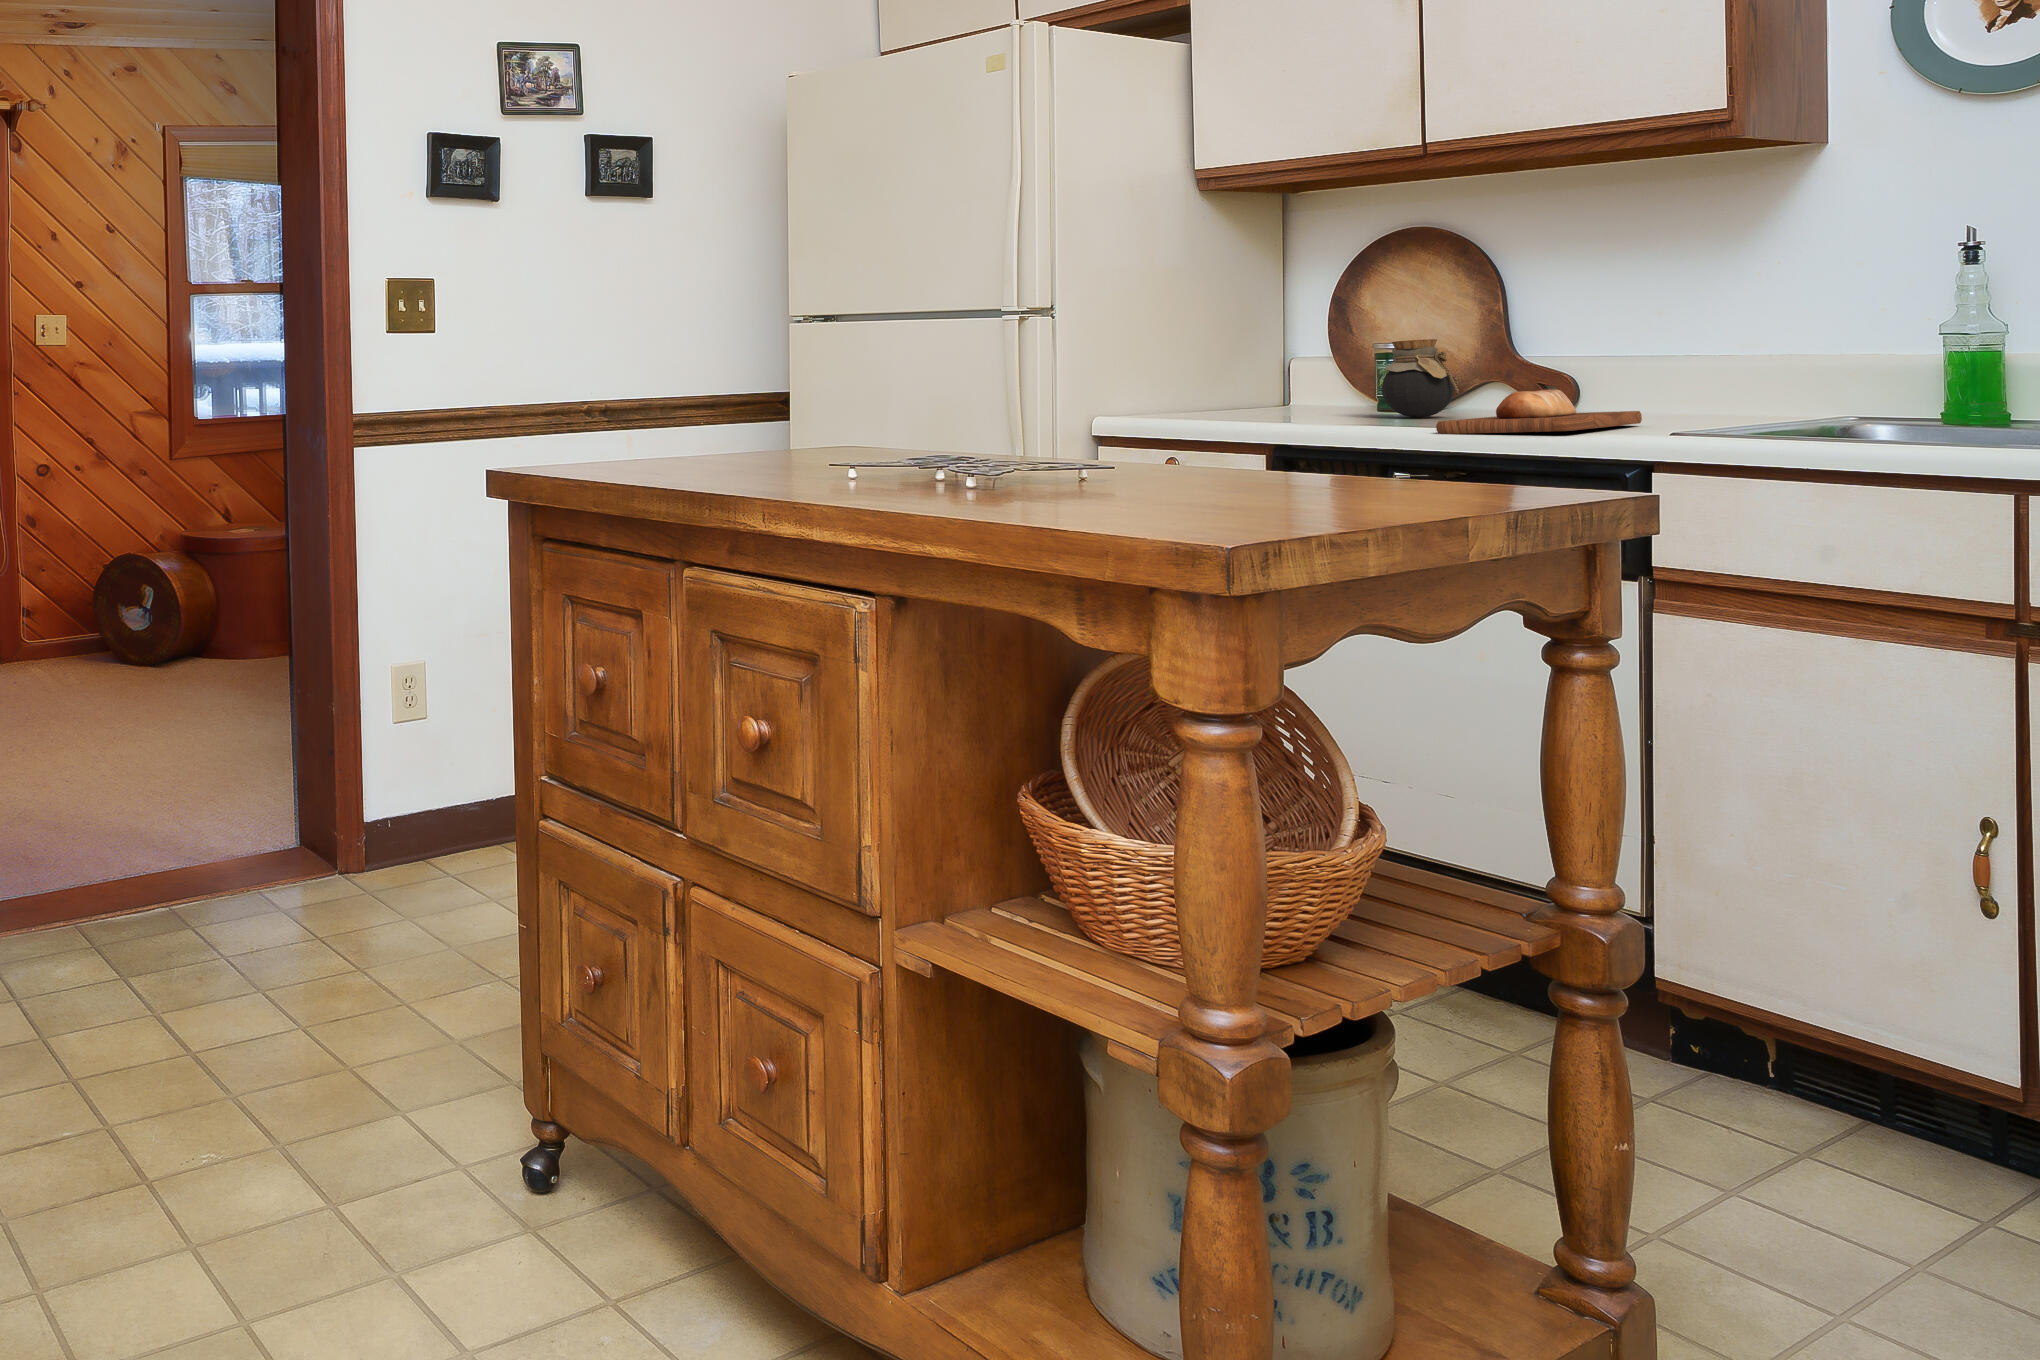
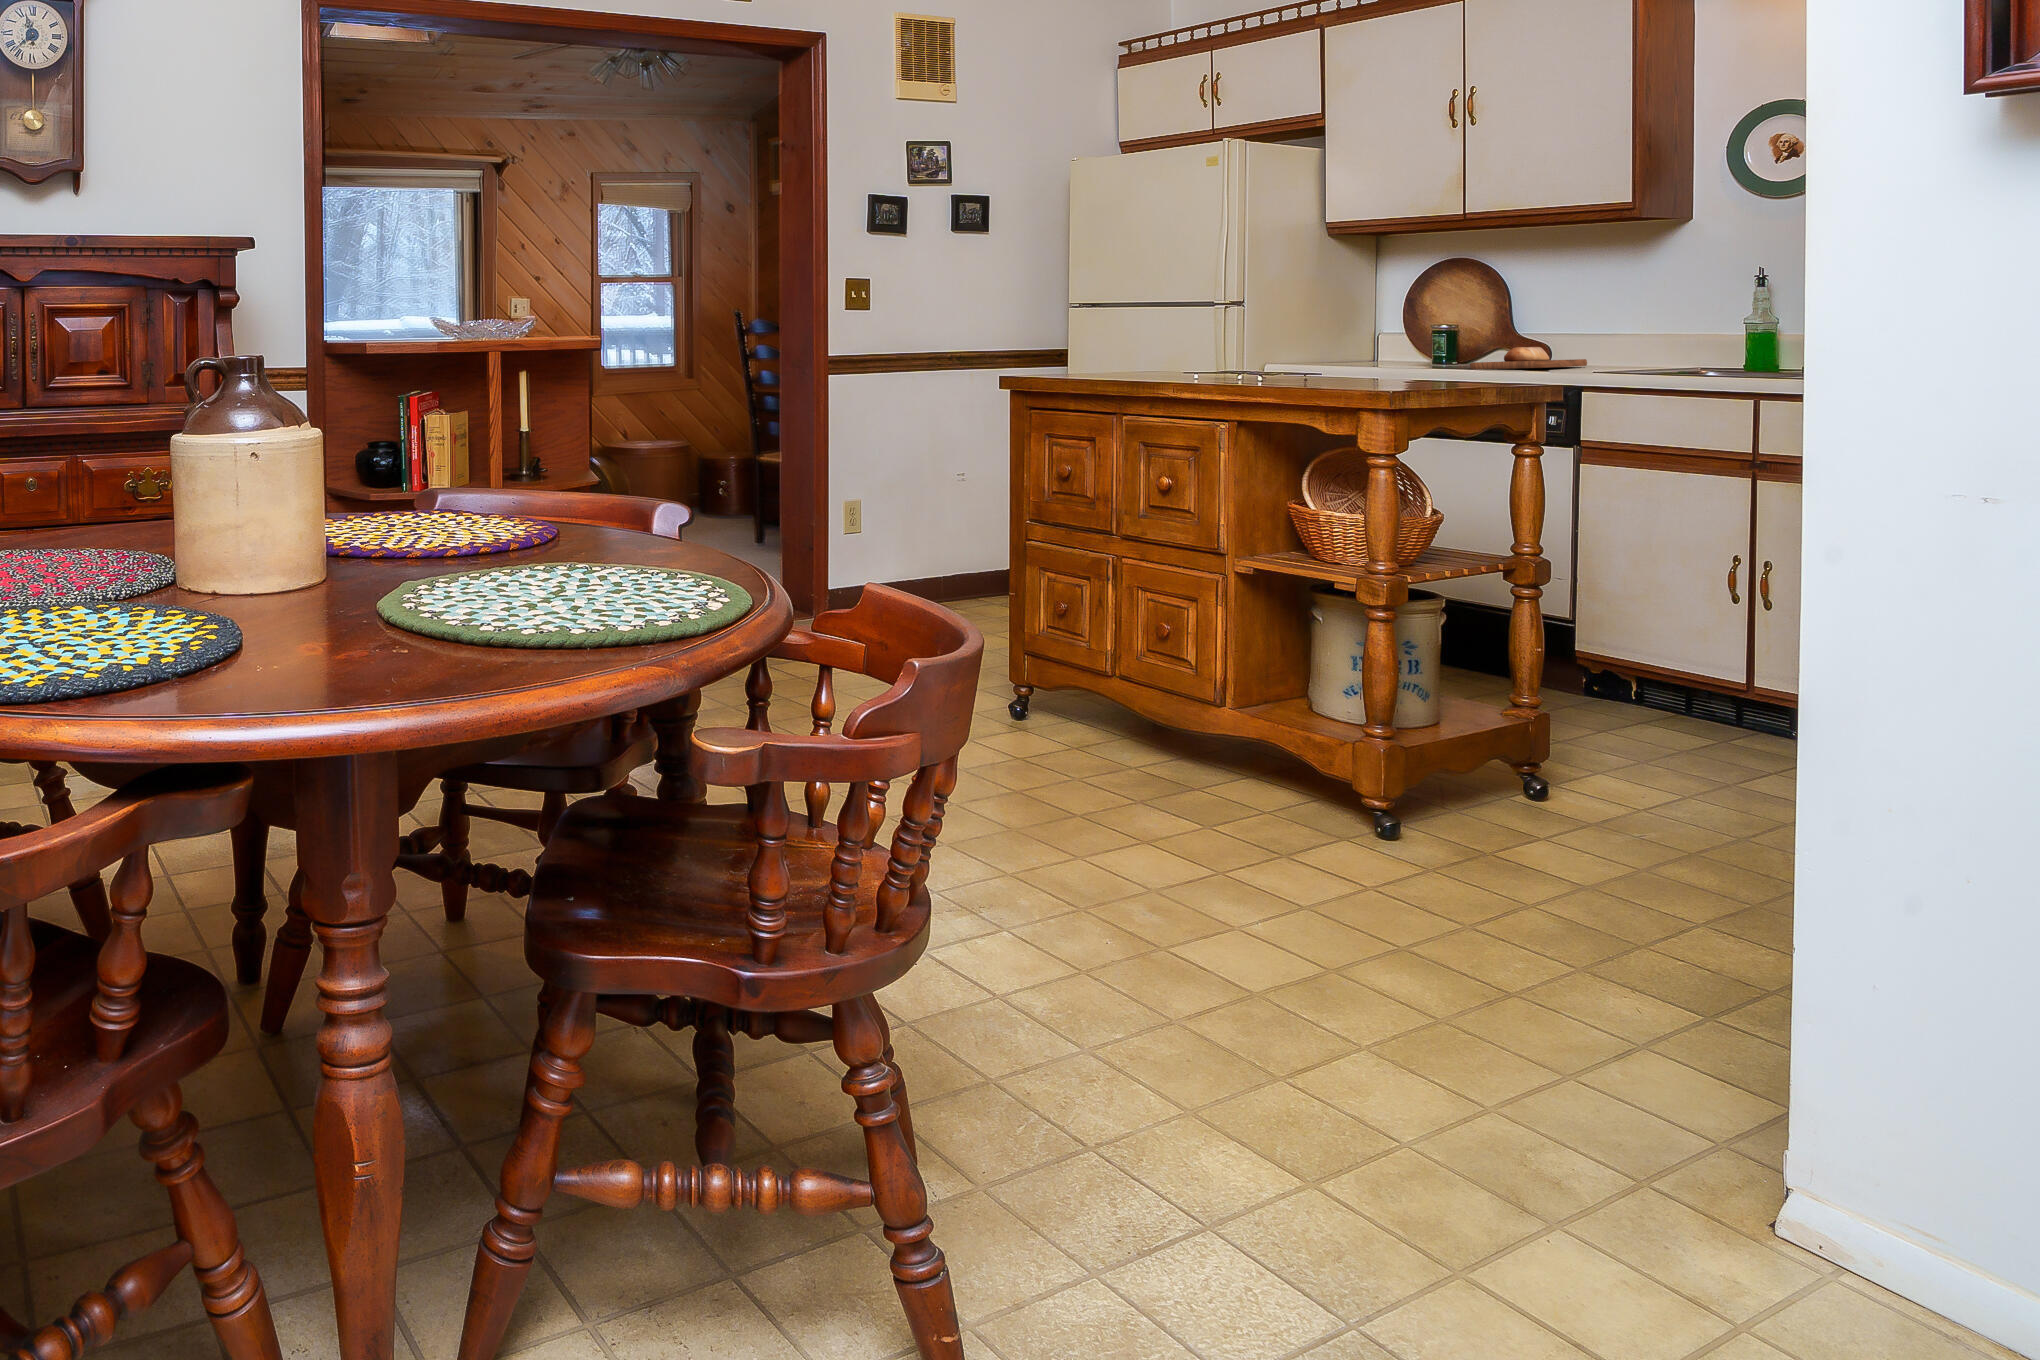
jar: present [1382,339,1459,417] -> none [1435,319,1482,363]

